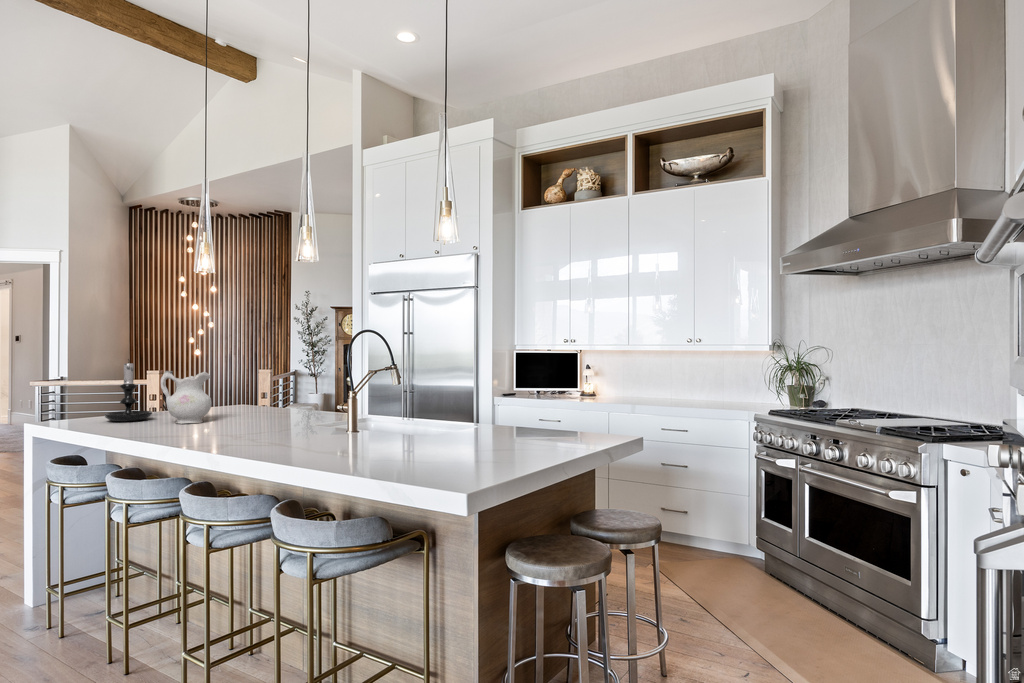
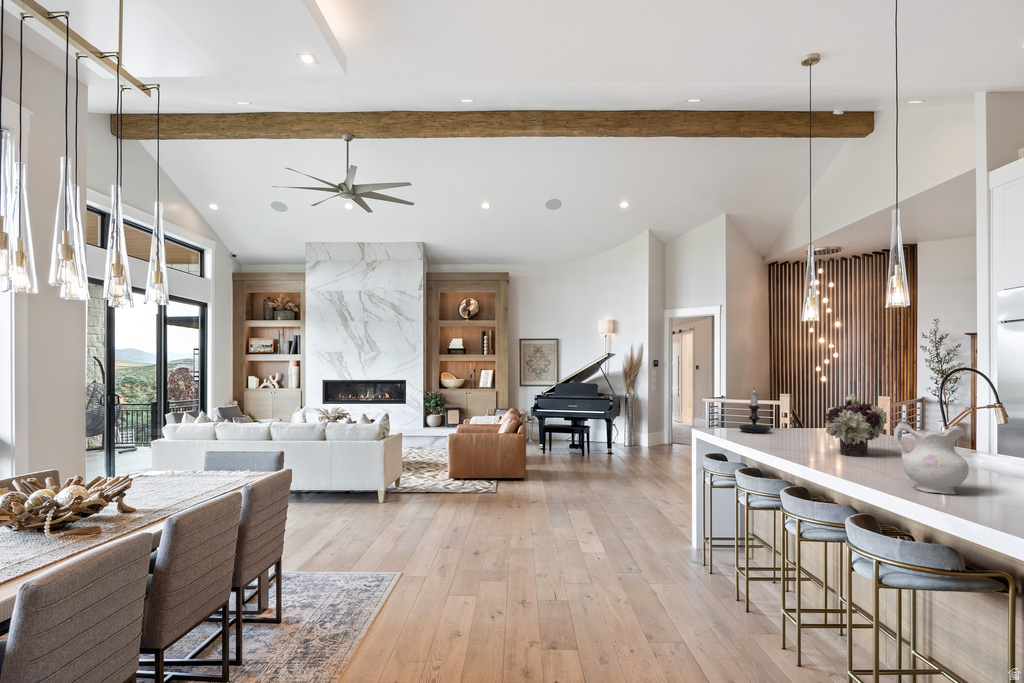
flower arrangement: none [229,360,300,434] -> present [825,394,887,456]
ceramic pitcher: present [161,371,212,424] -> present [894,421,969,495]

